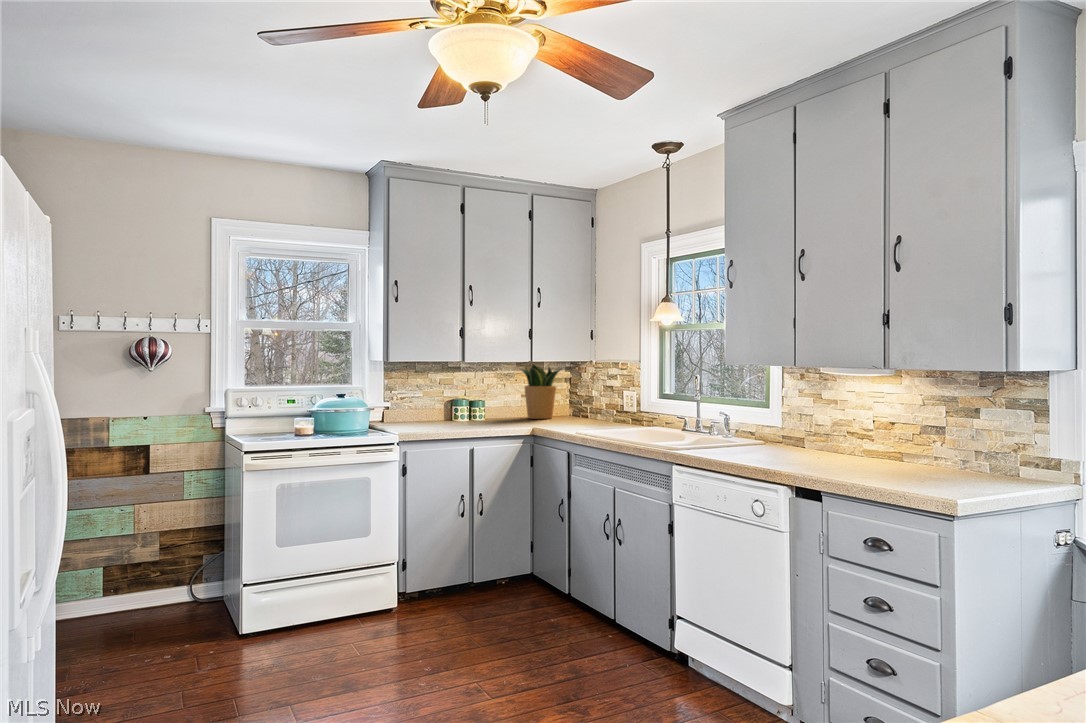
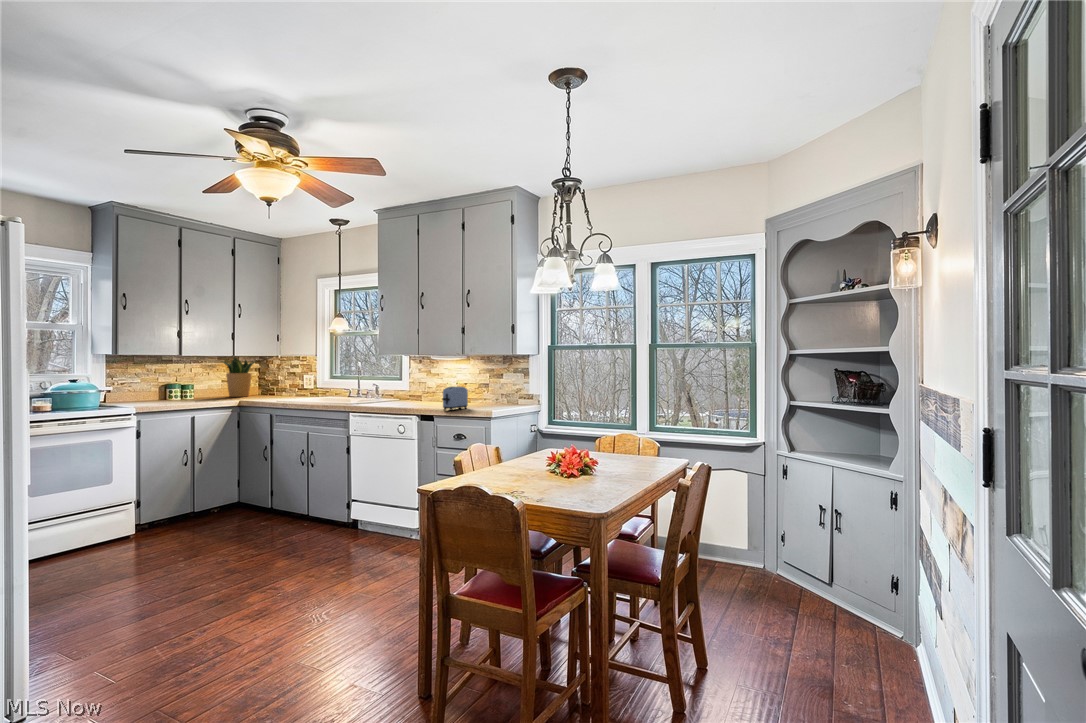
toaster: none [842,435,899,488] -> present [442,387,468,411]

